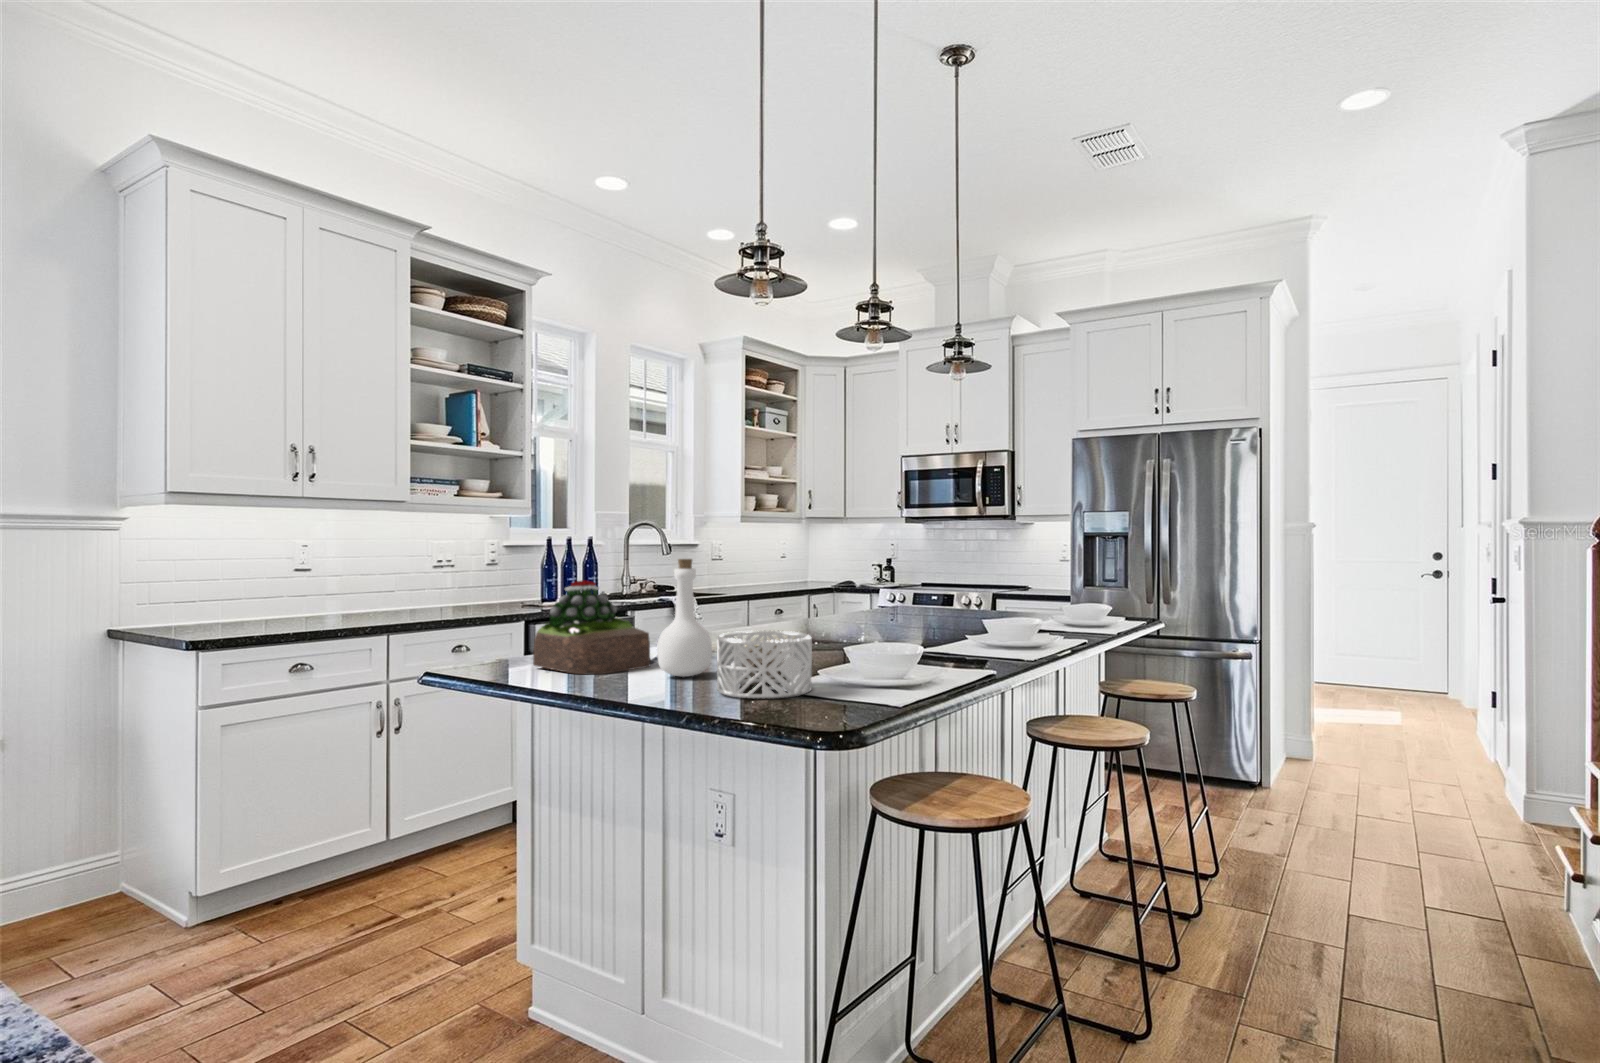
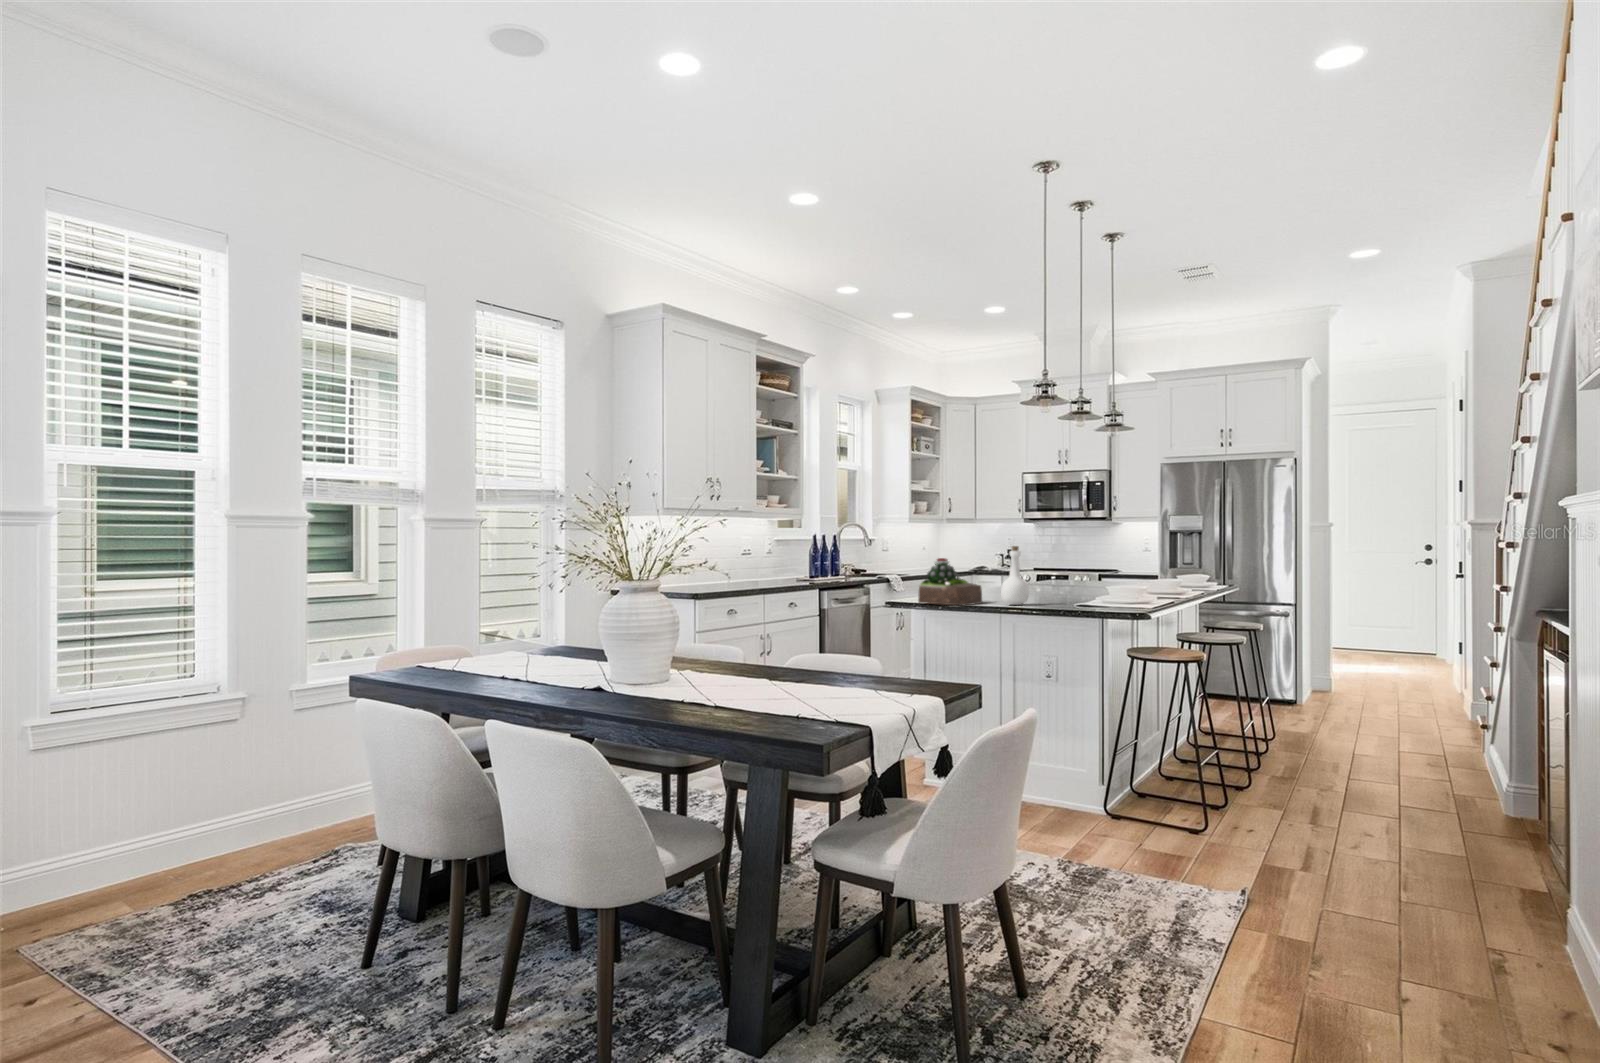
decorative bowl: present [717,631,812,699] -> none [1050,580,1096,609]

